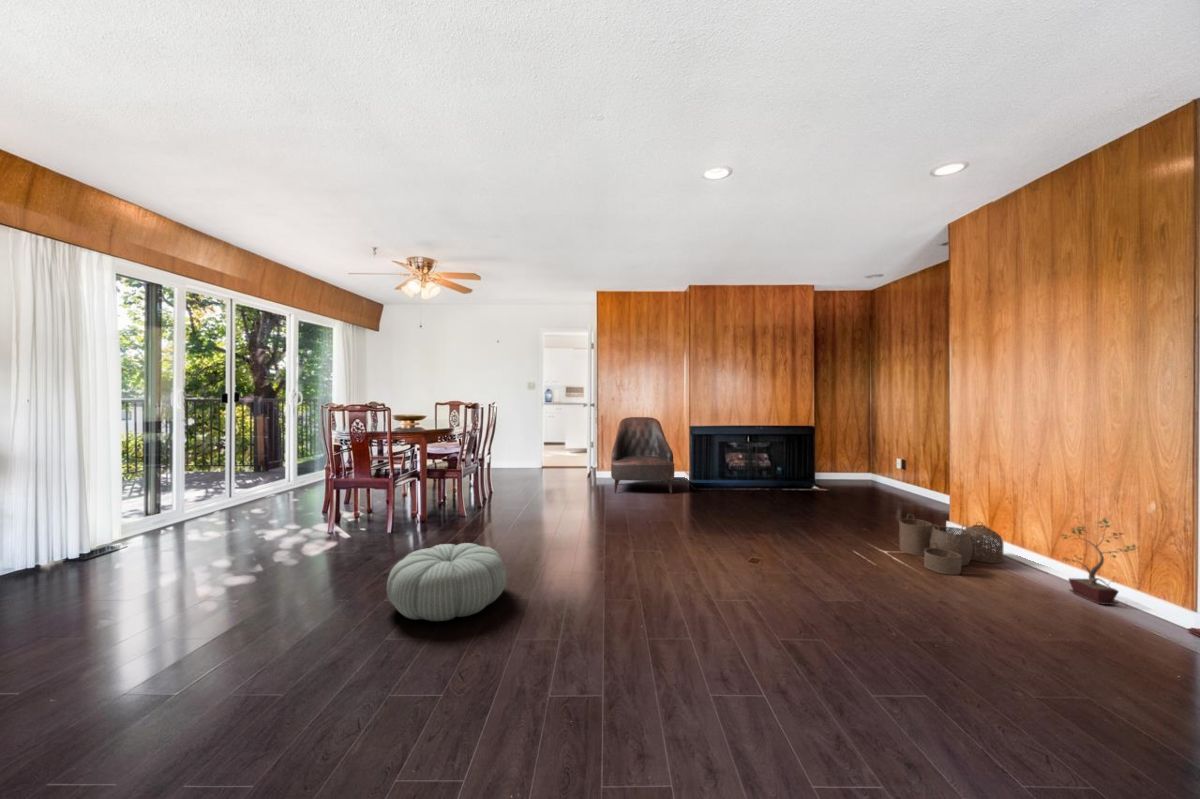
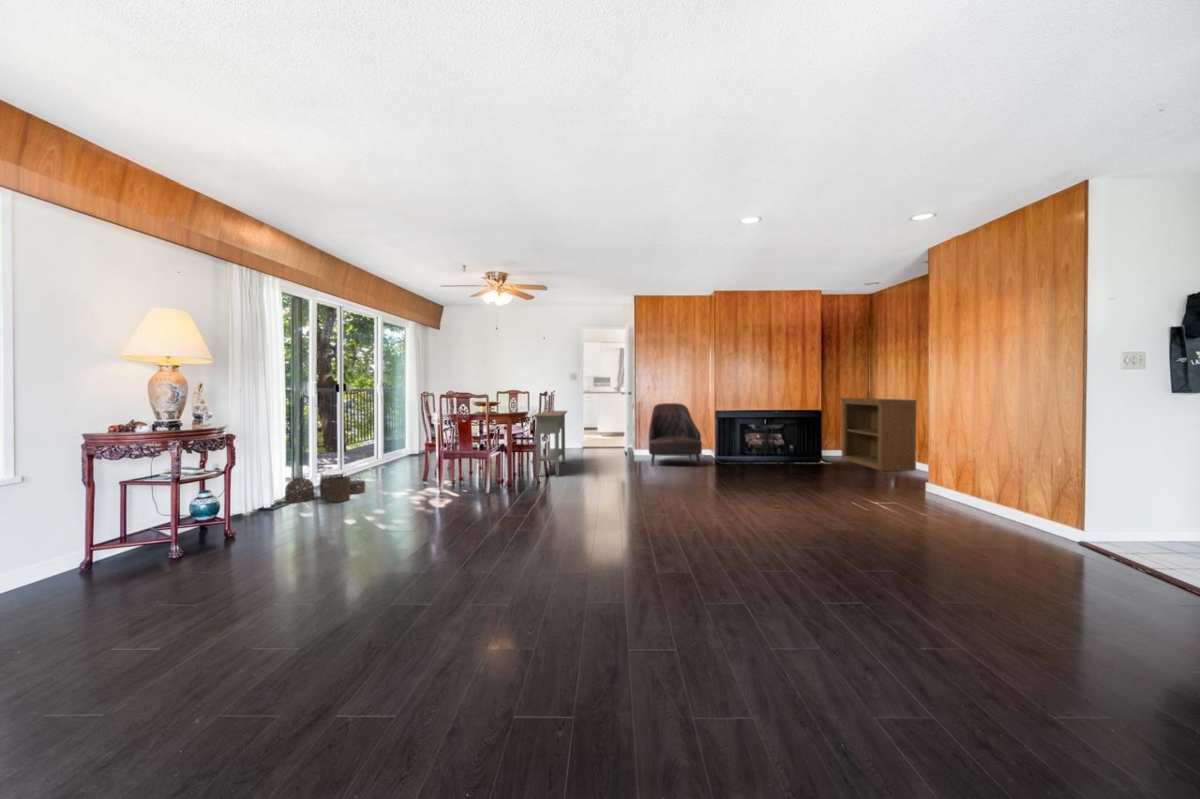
bookshelf: none [838,411,929,500] -> present [840,398,916,471]
console table: none [466,426,517,508] -> present [535,411,567,476]
woven basket: present [899,517,1004,575] -> present [285,473,366,503]
potted plant: present [1062,519,1135,605] -> none [1001,471,1052,532]
pouf: present [387,543,506,621] -> none [521,491,600,539]

